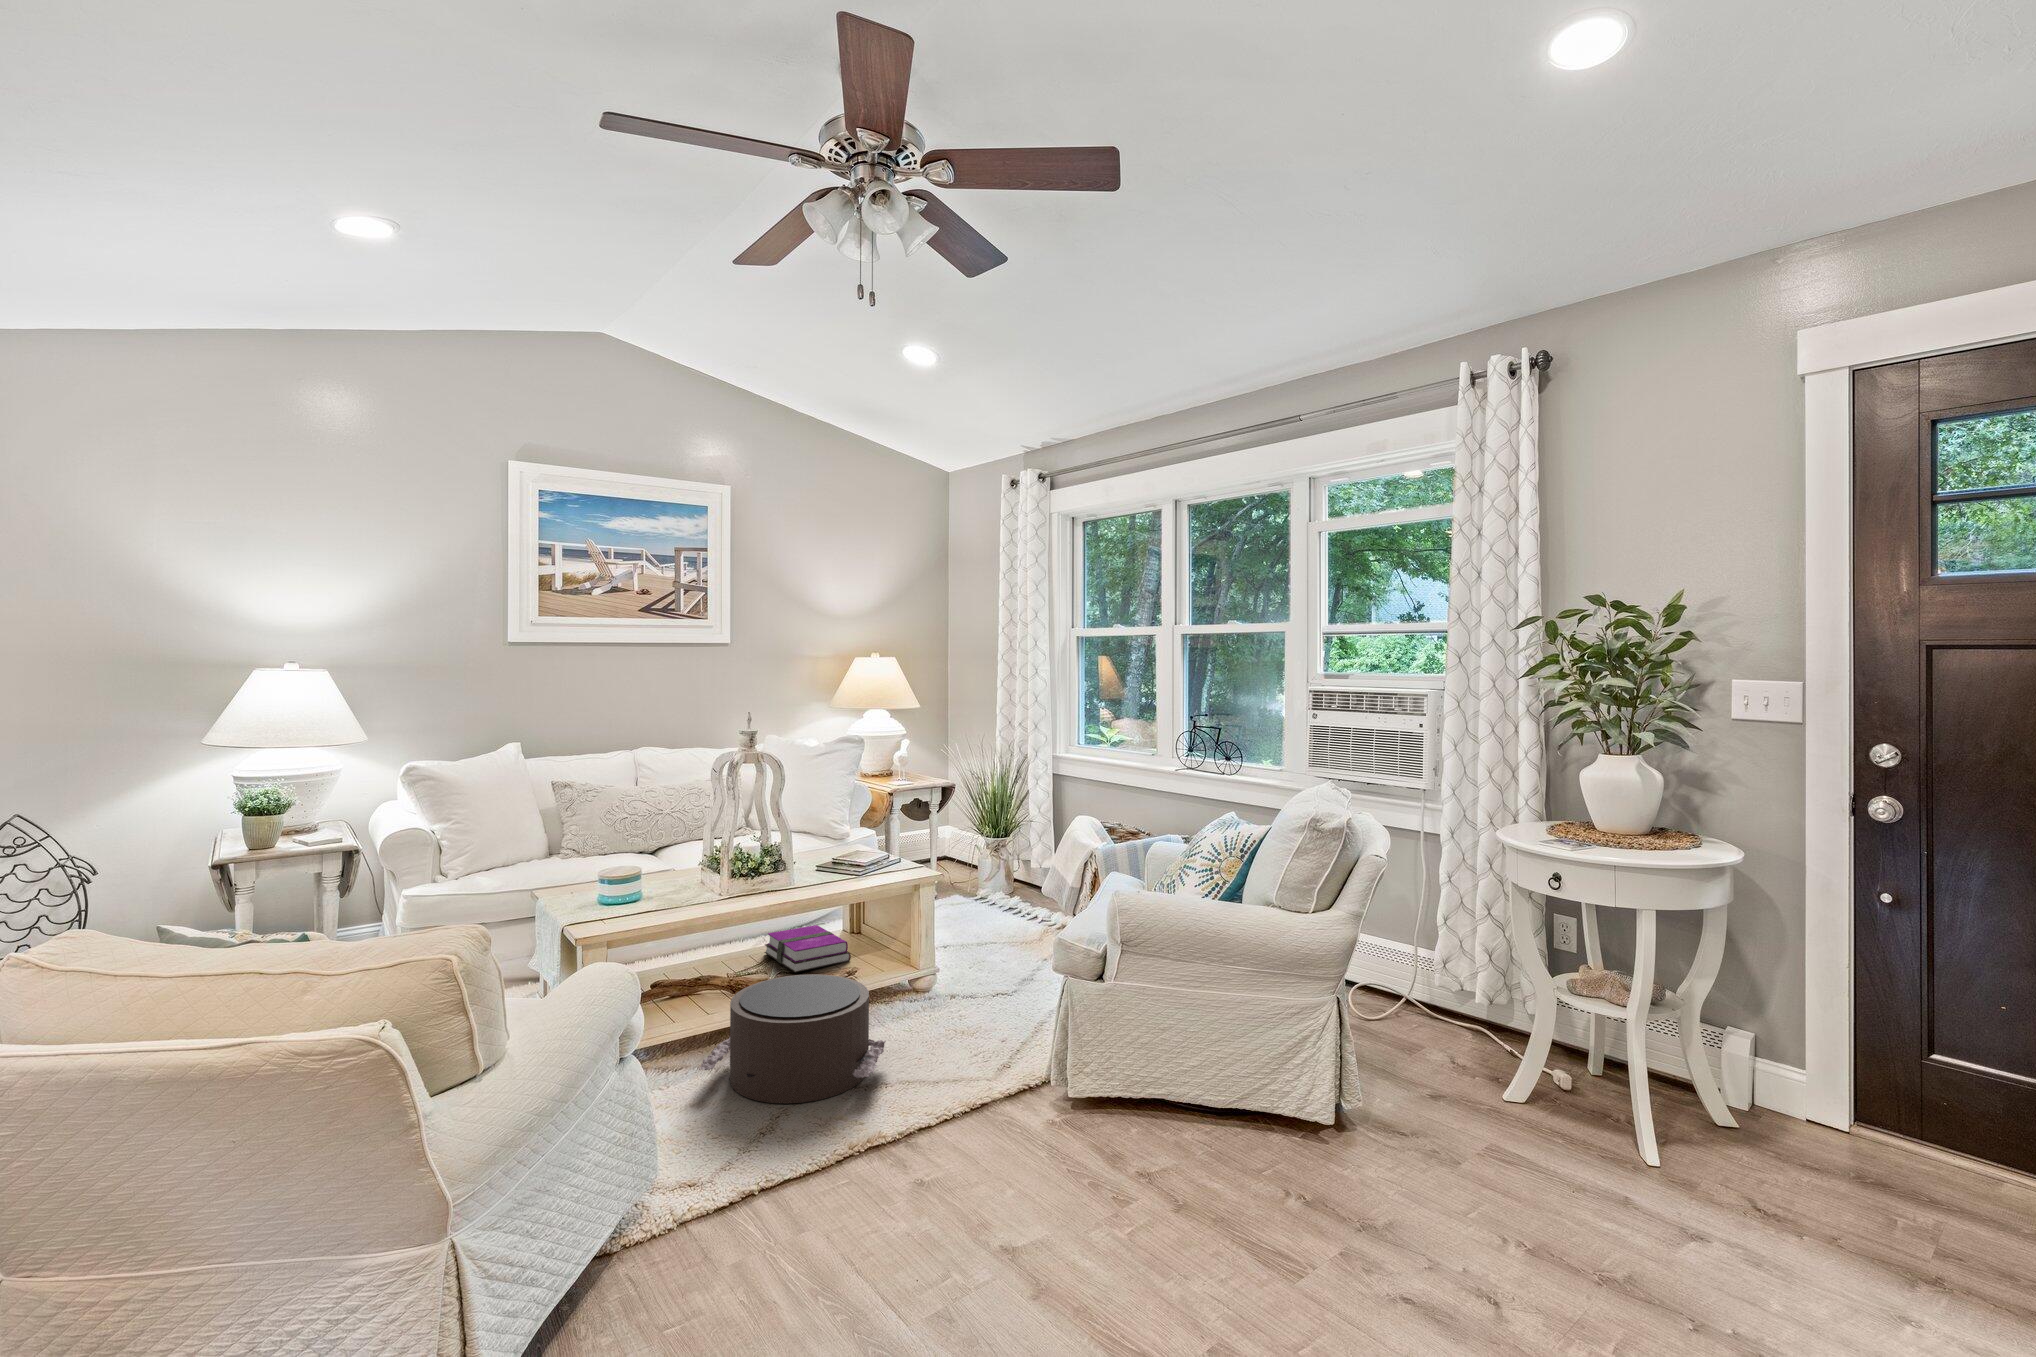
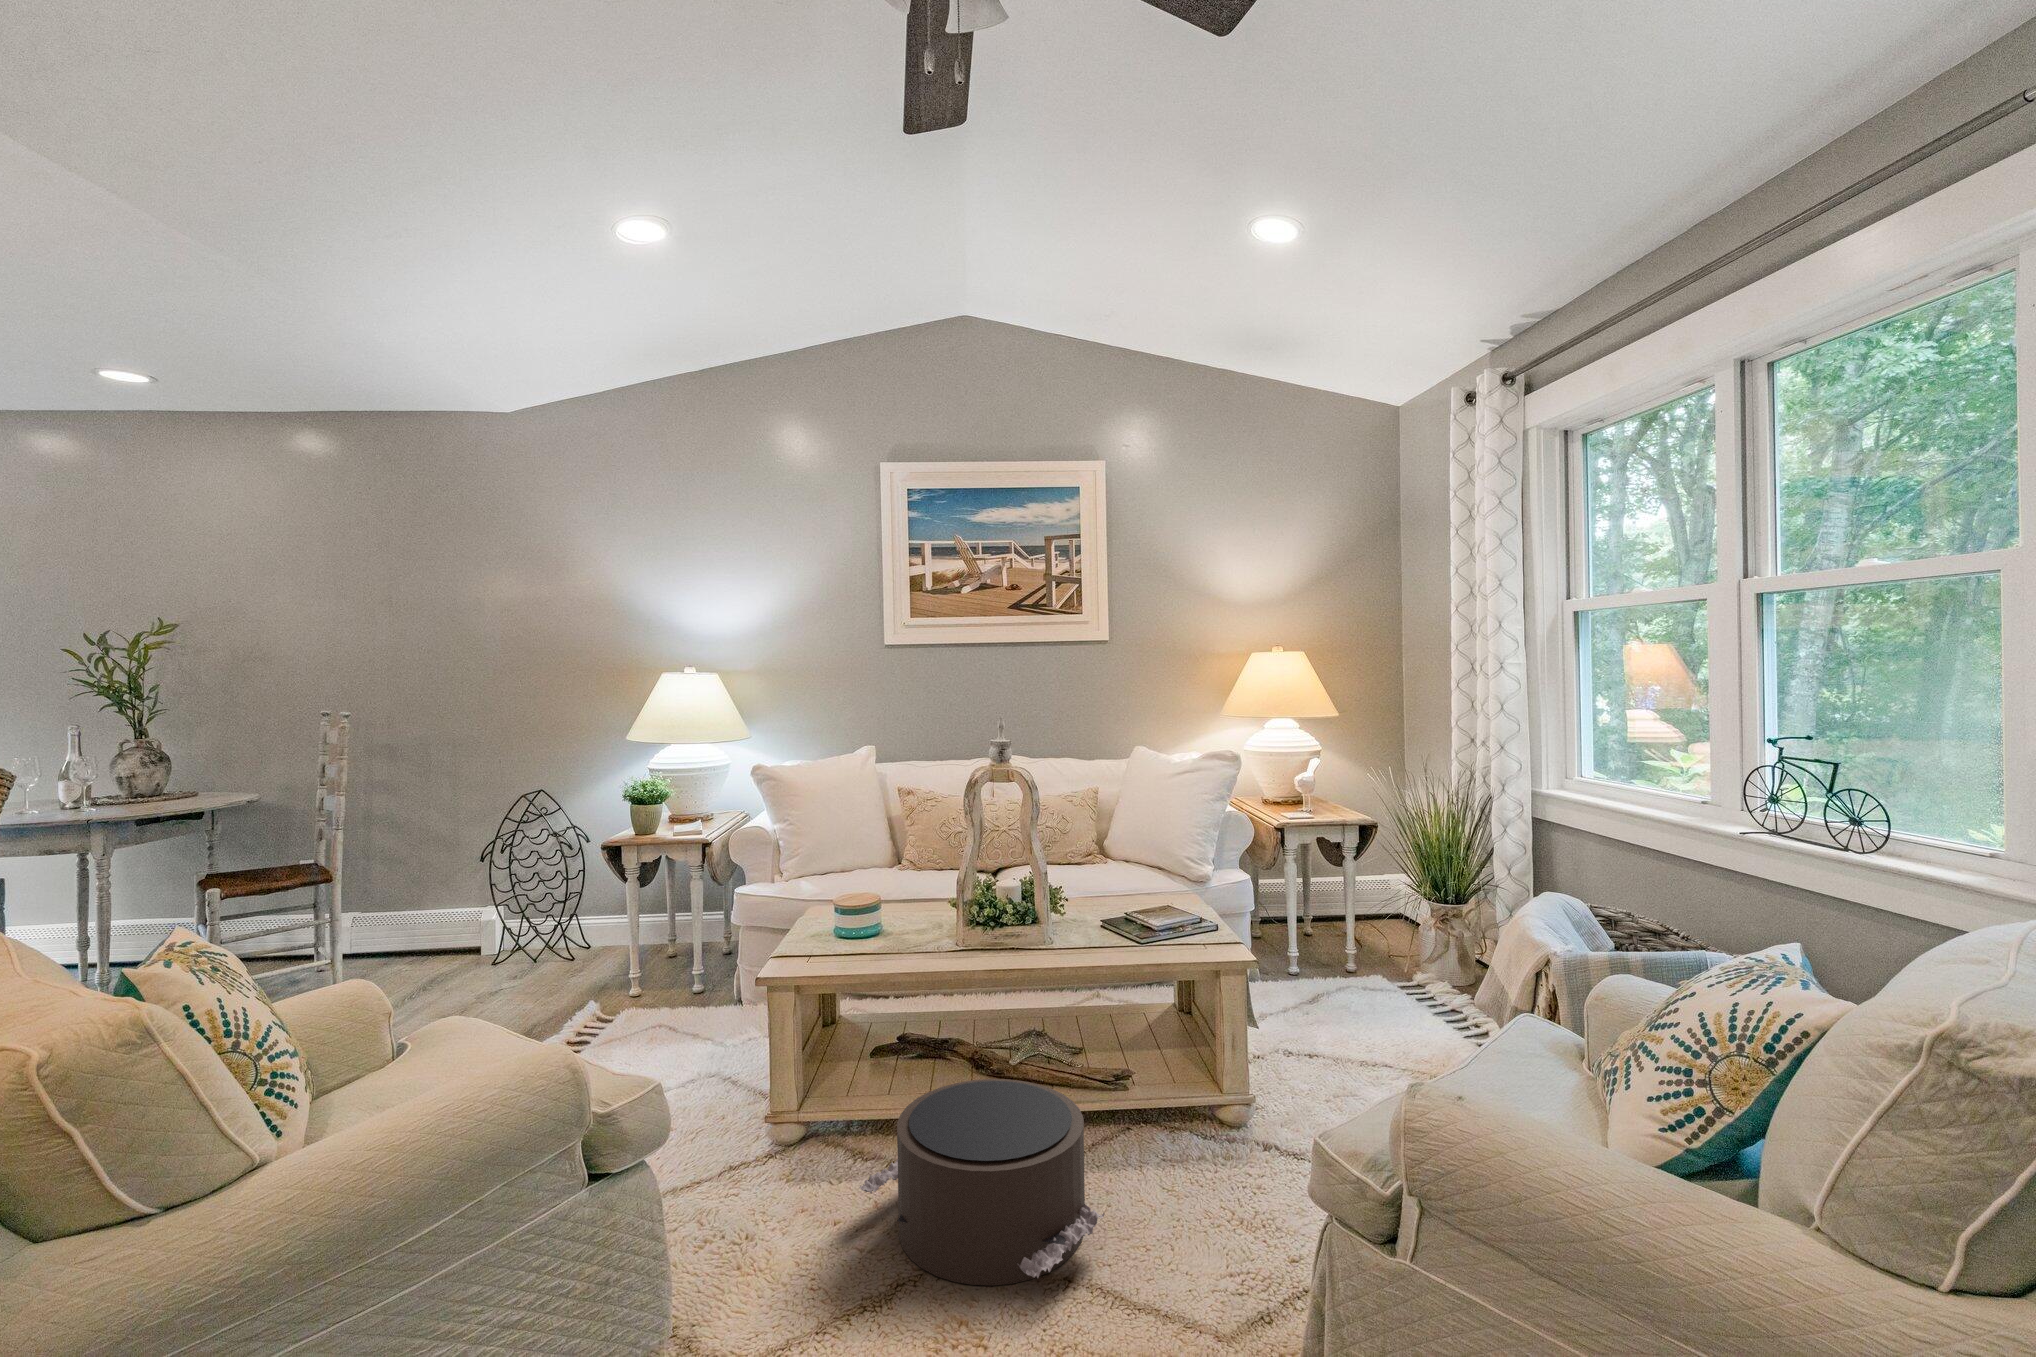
hardback book: present [765,925,851,972] -> none [1051,1000,1141,1064]

